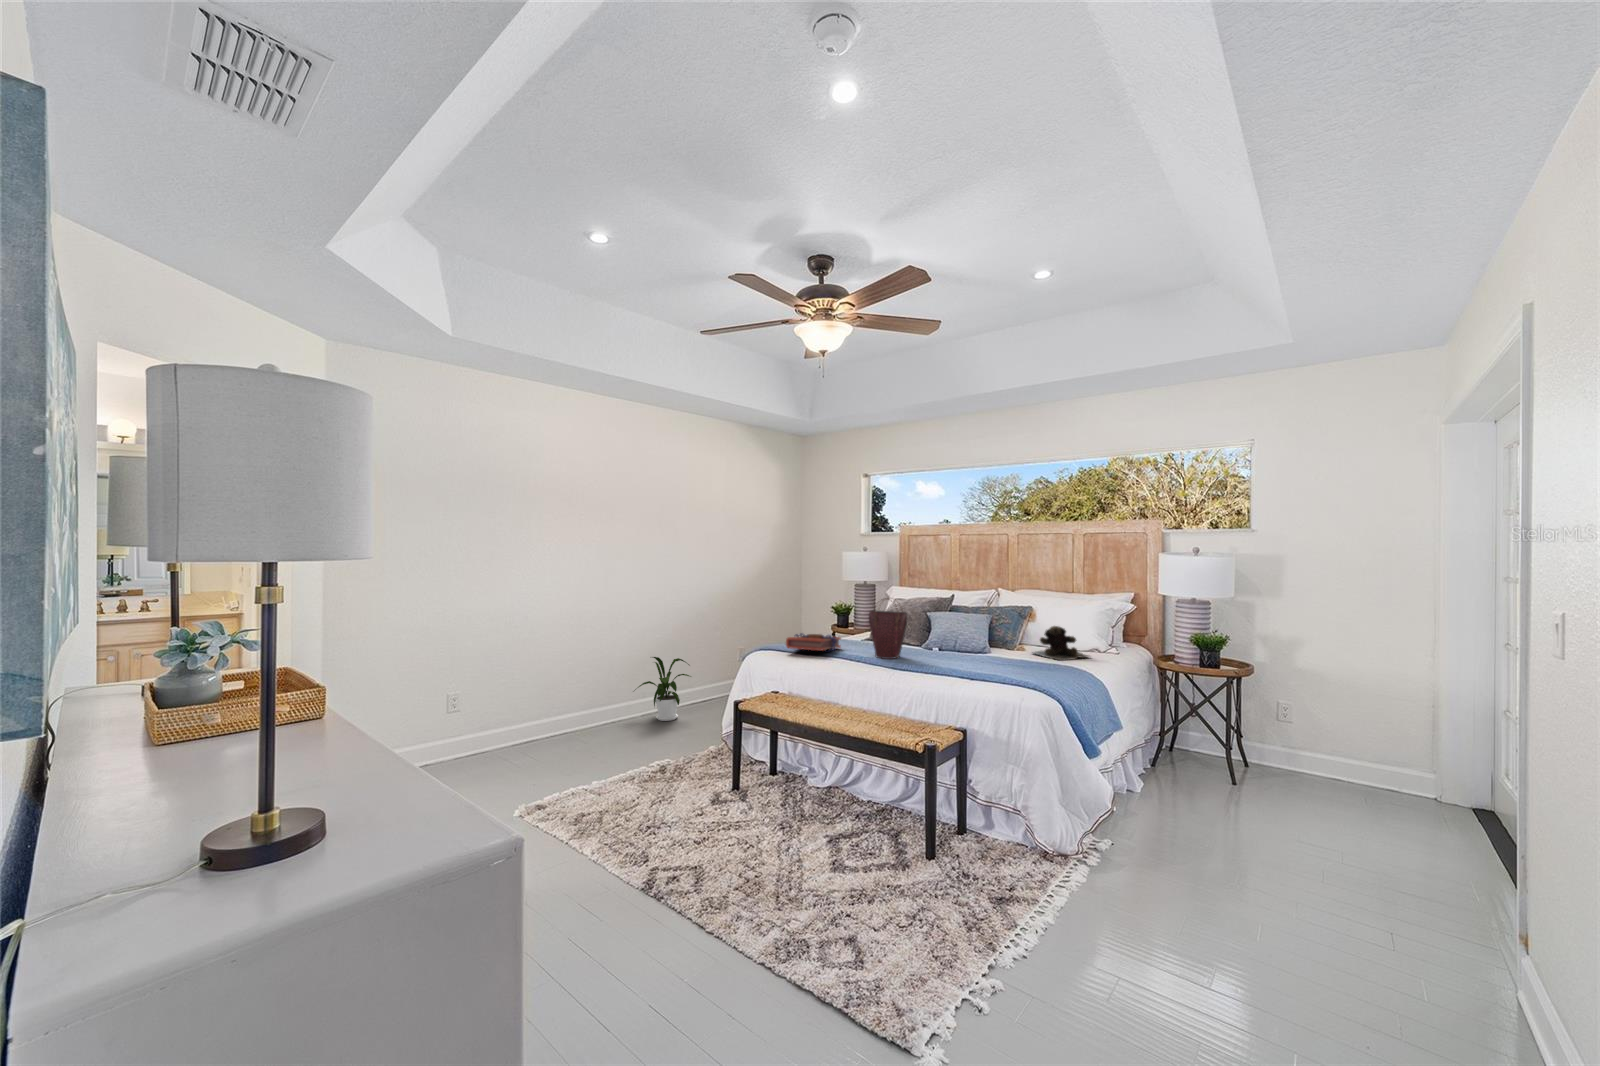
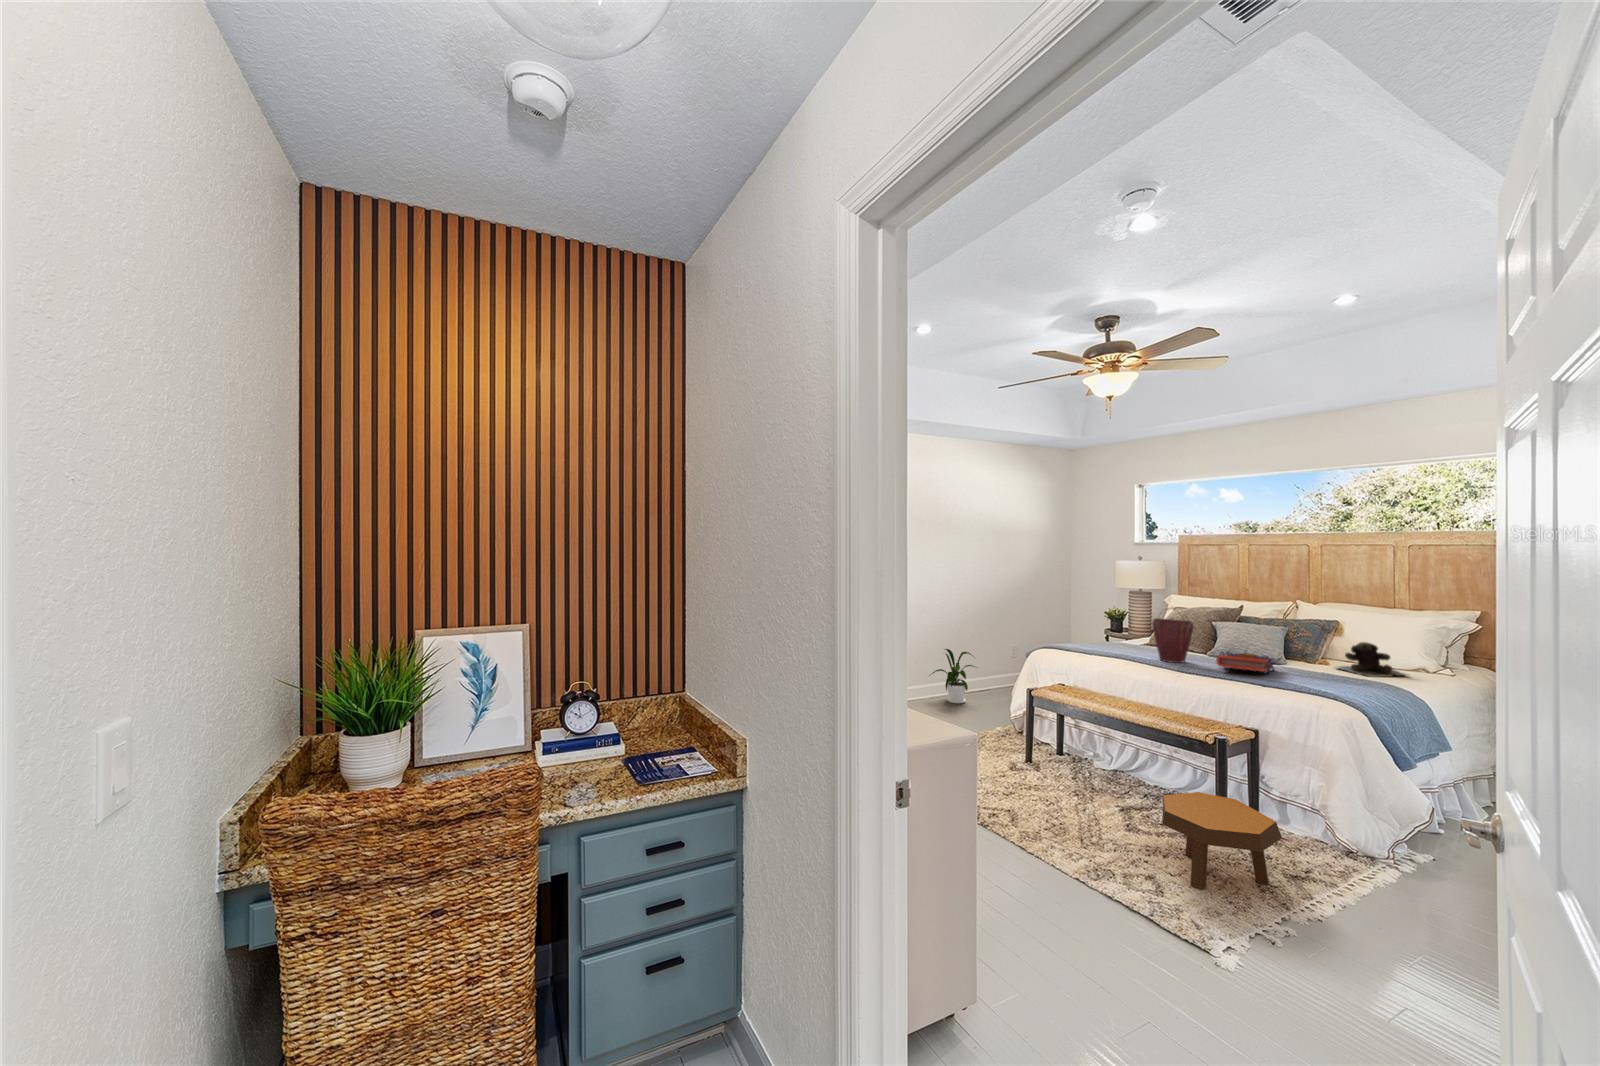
book: present [786,633,841,652] -> present [1216,651,1275,673]
footstool: none [866,814,988,944] -> present [1162,792,1282,890]

